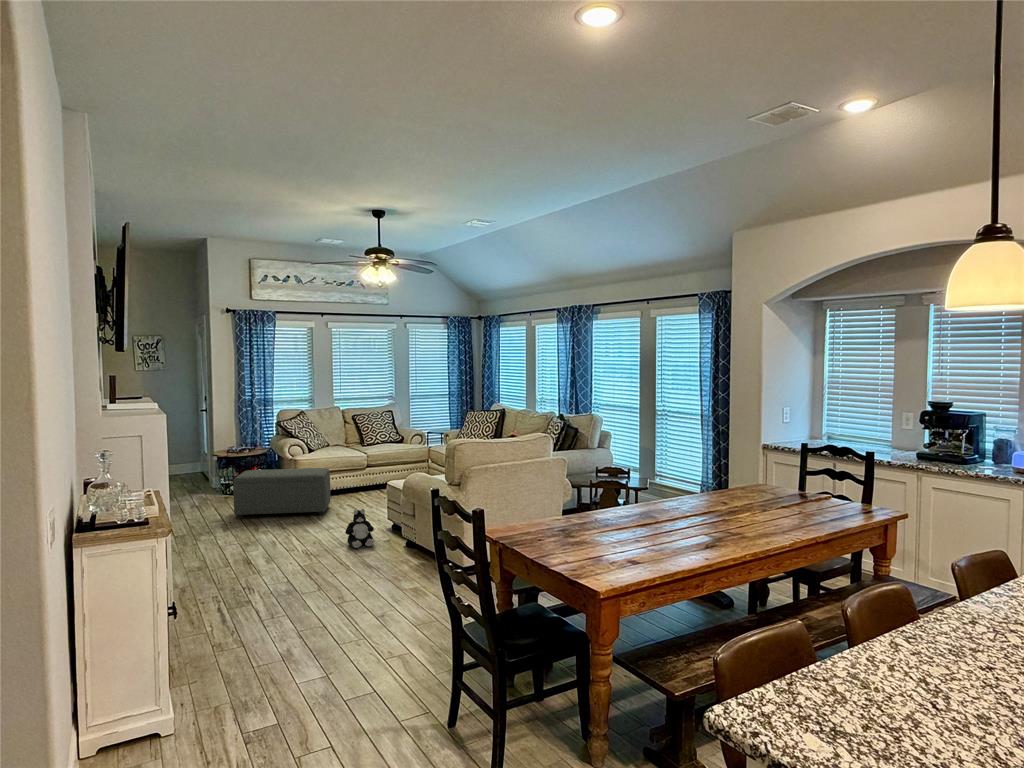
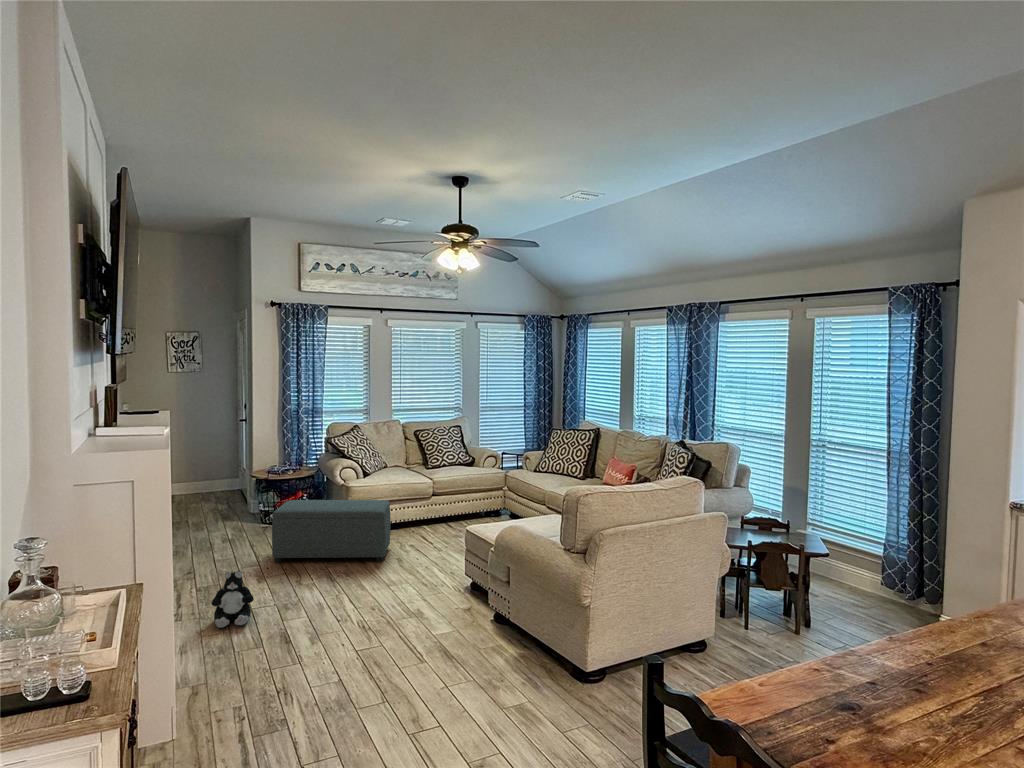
plush toy: present [345,509,375,548] -> present [211,571,254,628]

